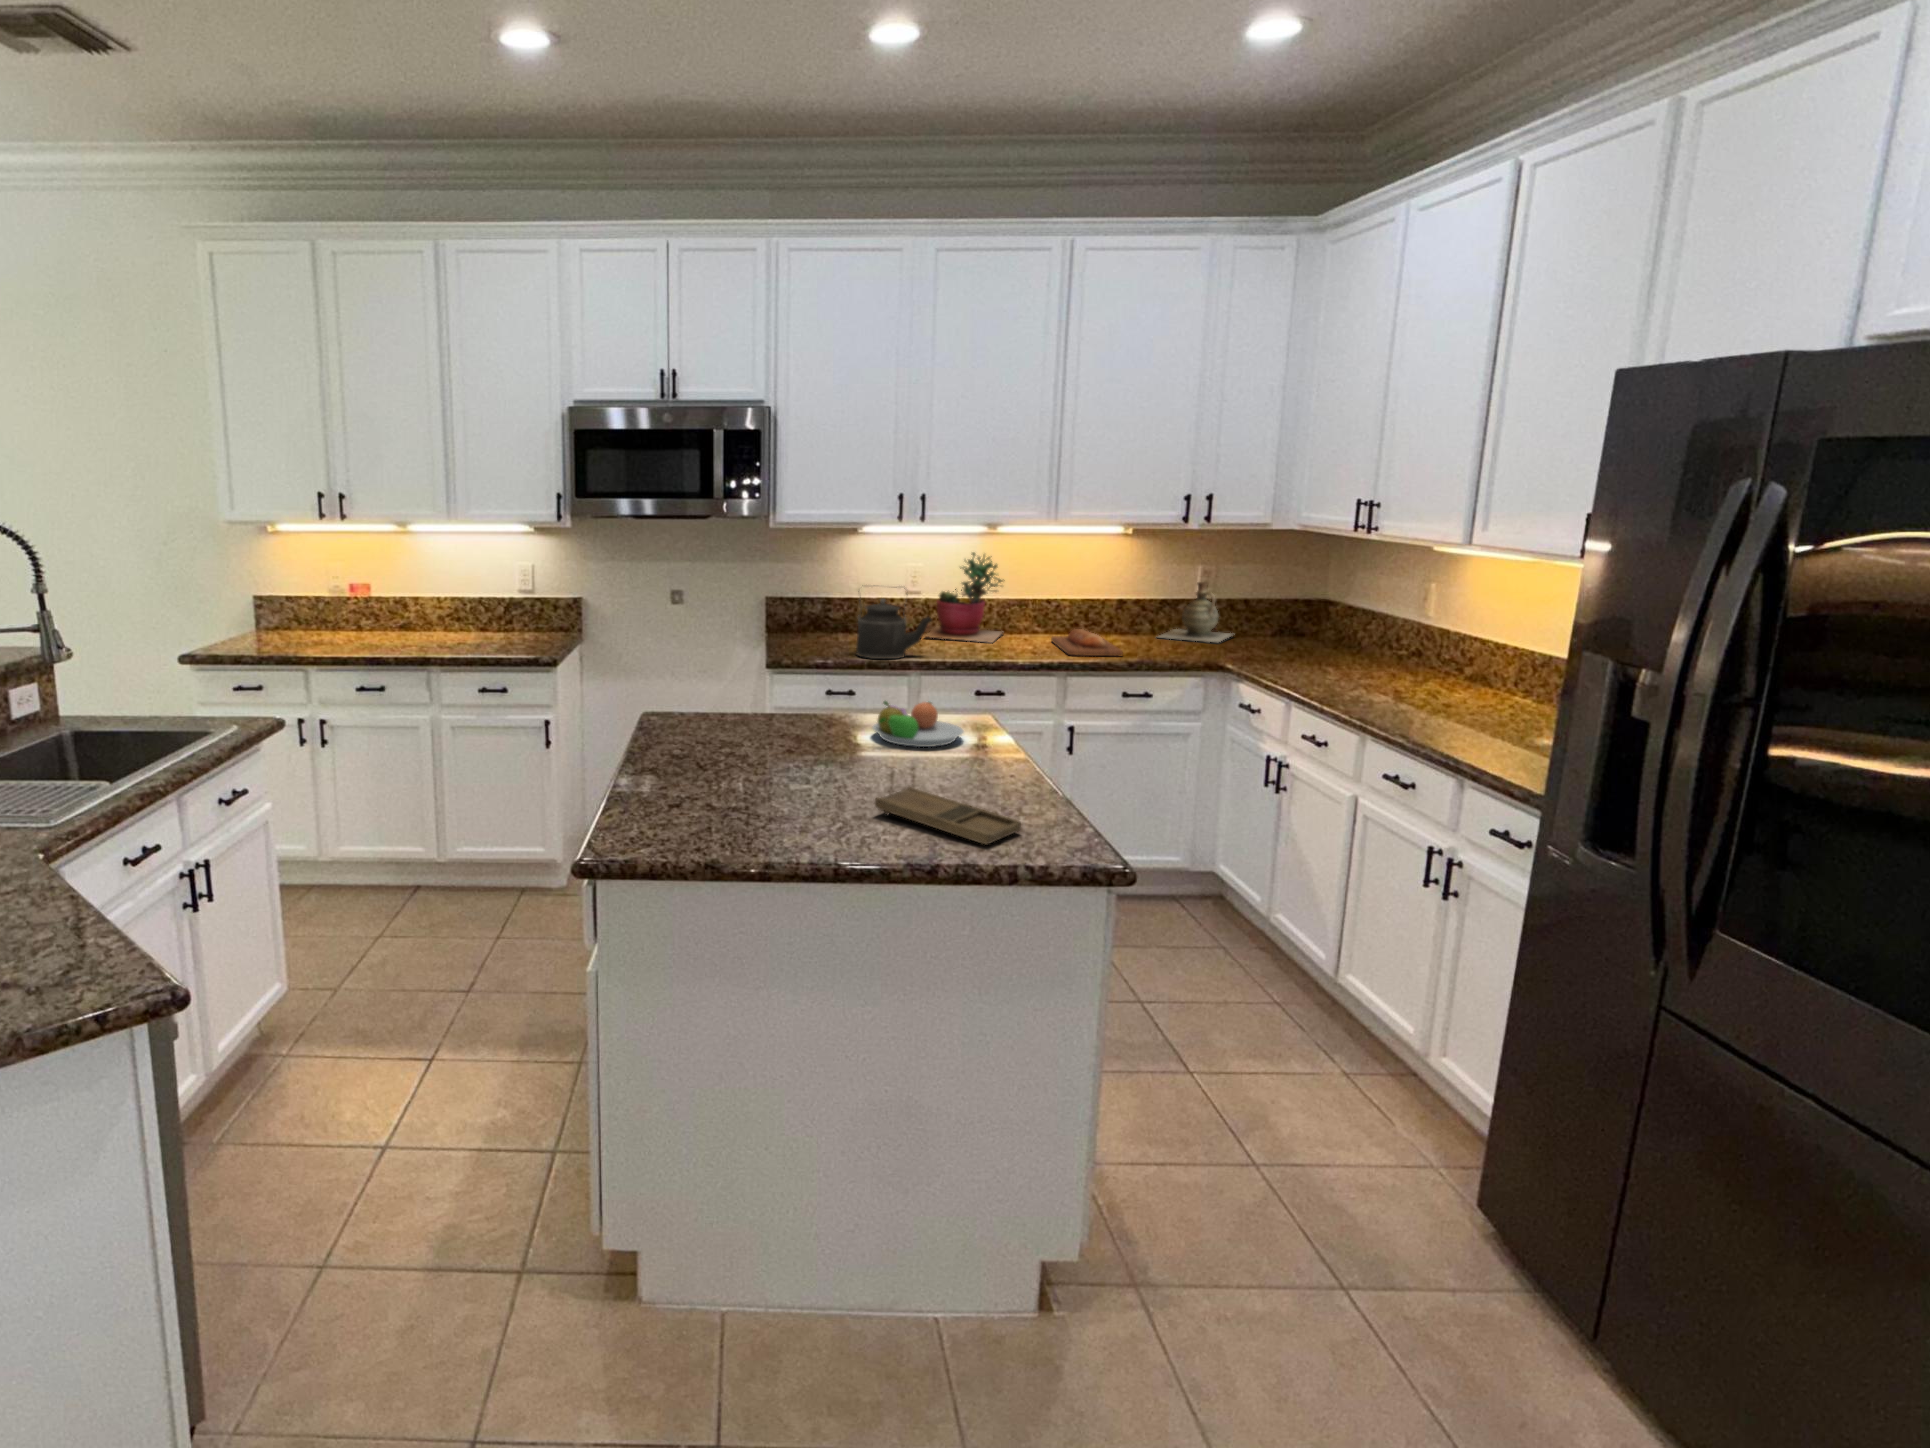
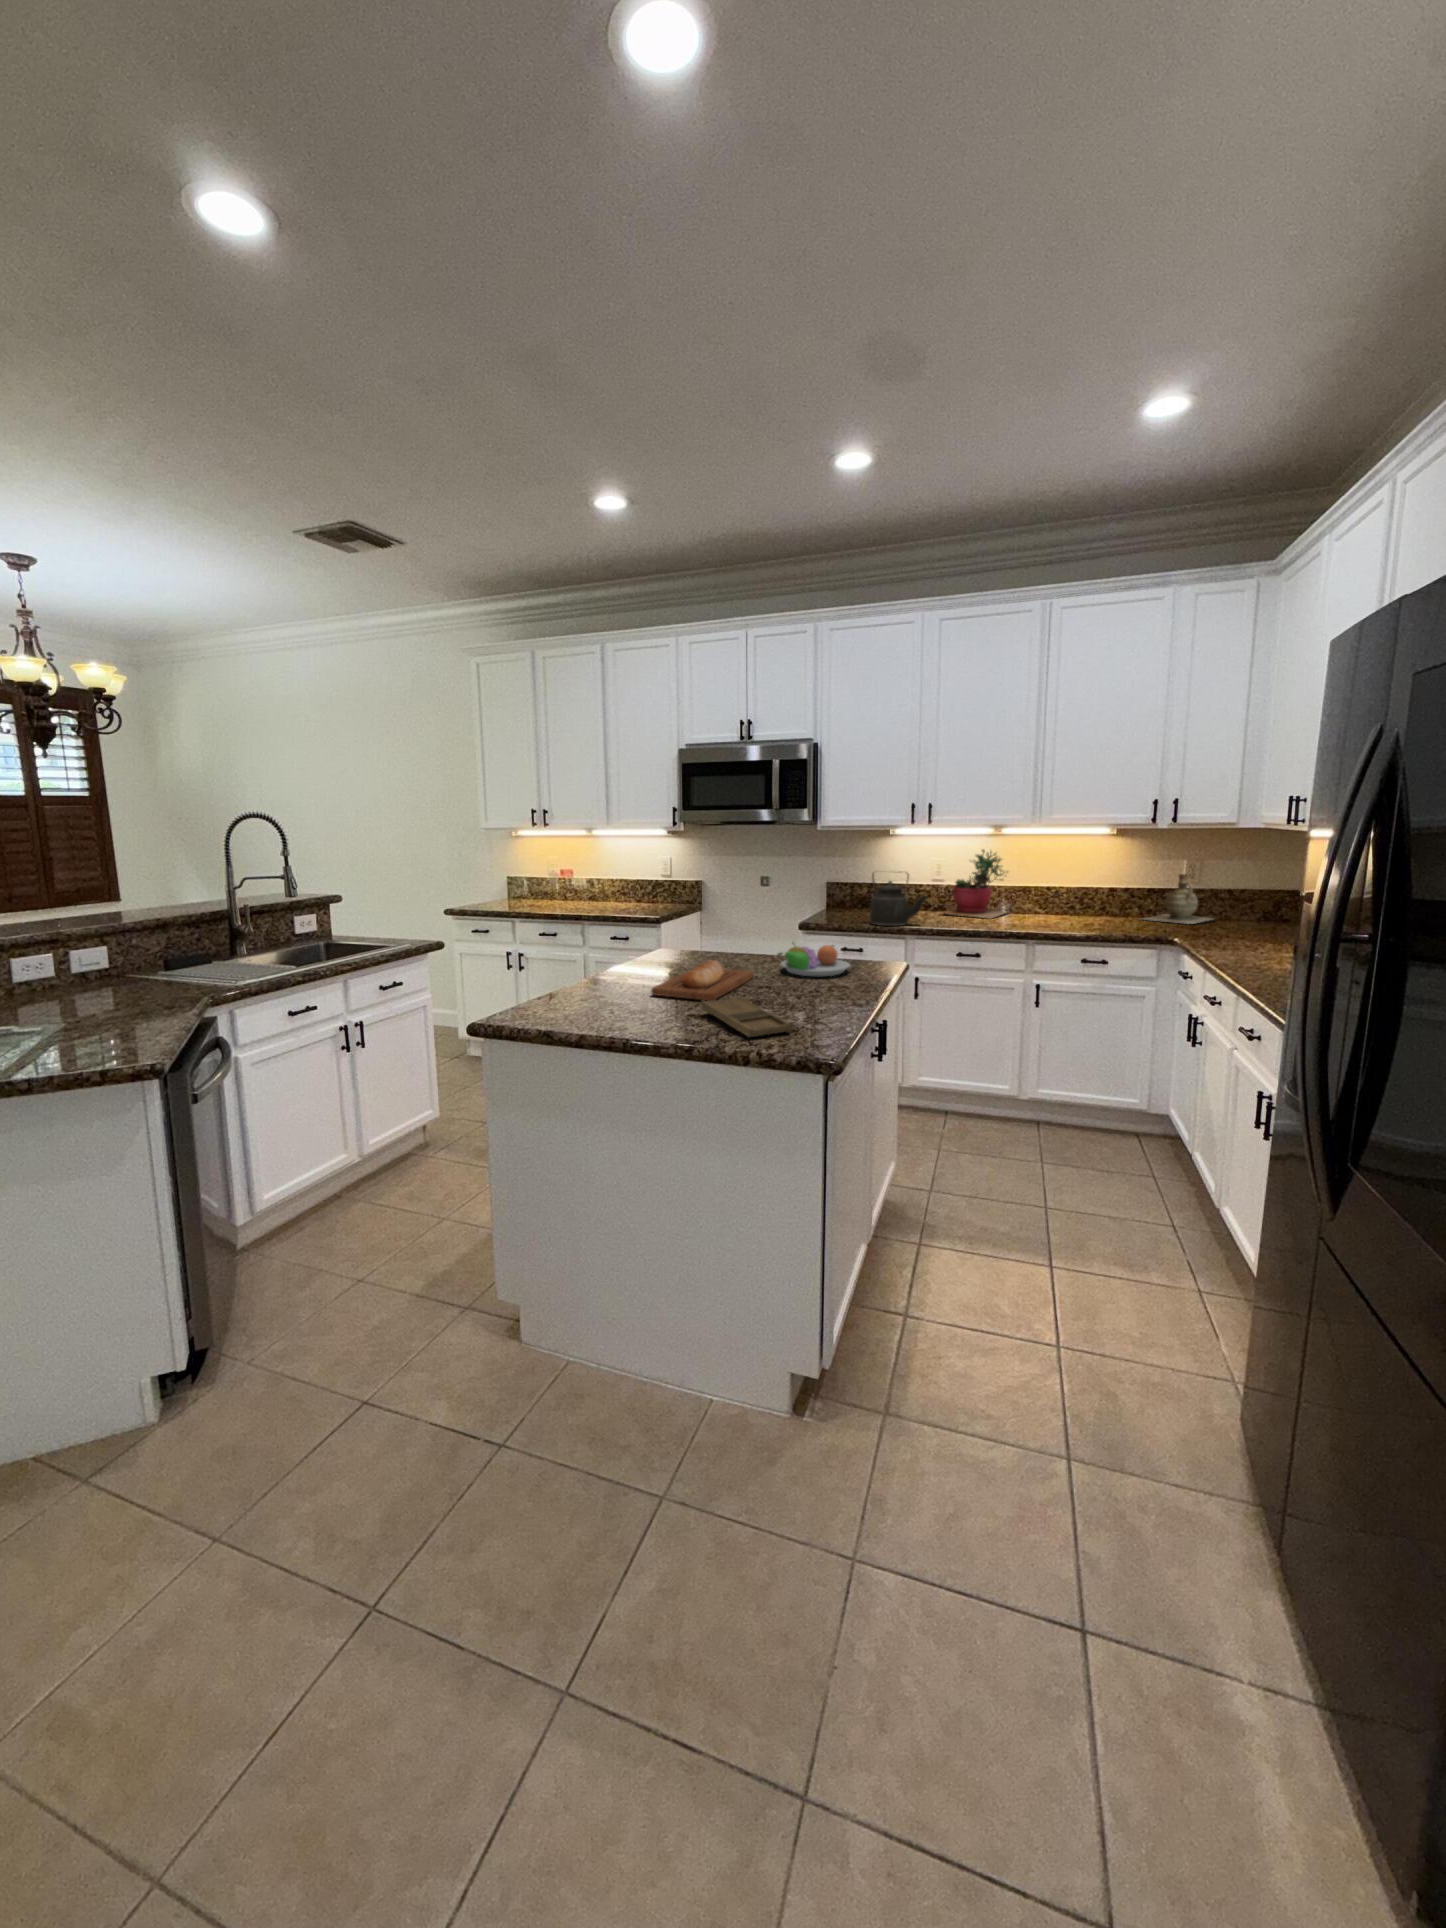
bread loaf: present [1051,629,1123,656] -> present [651,960,754,1001]

